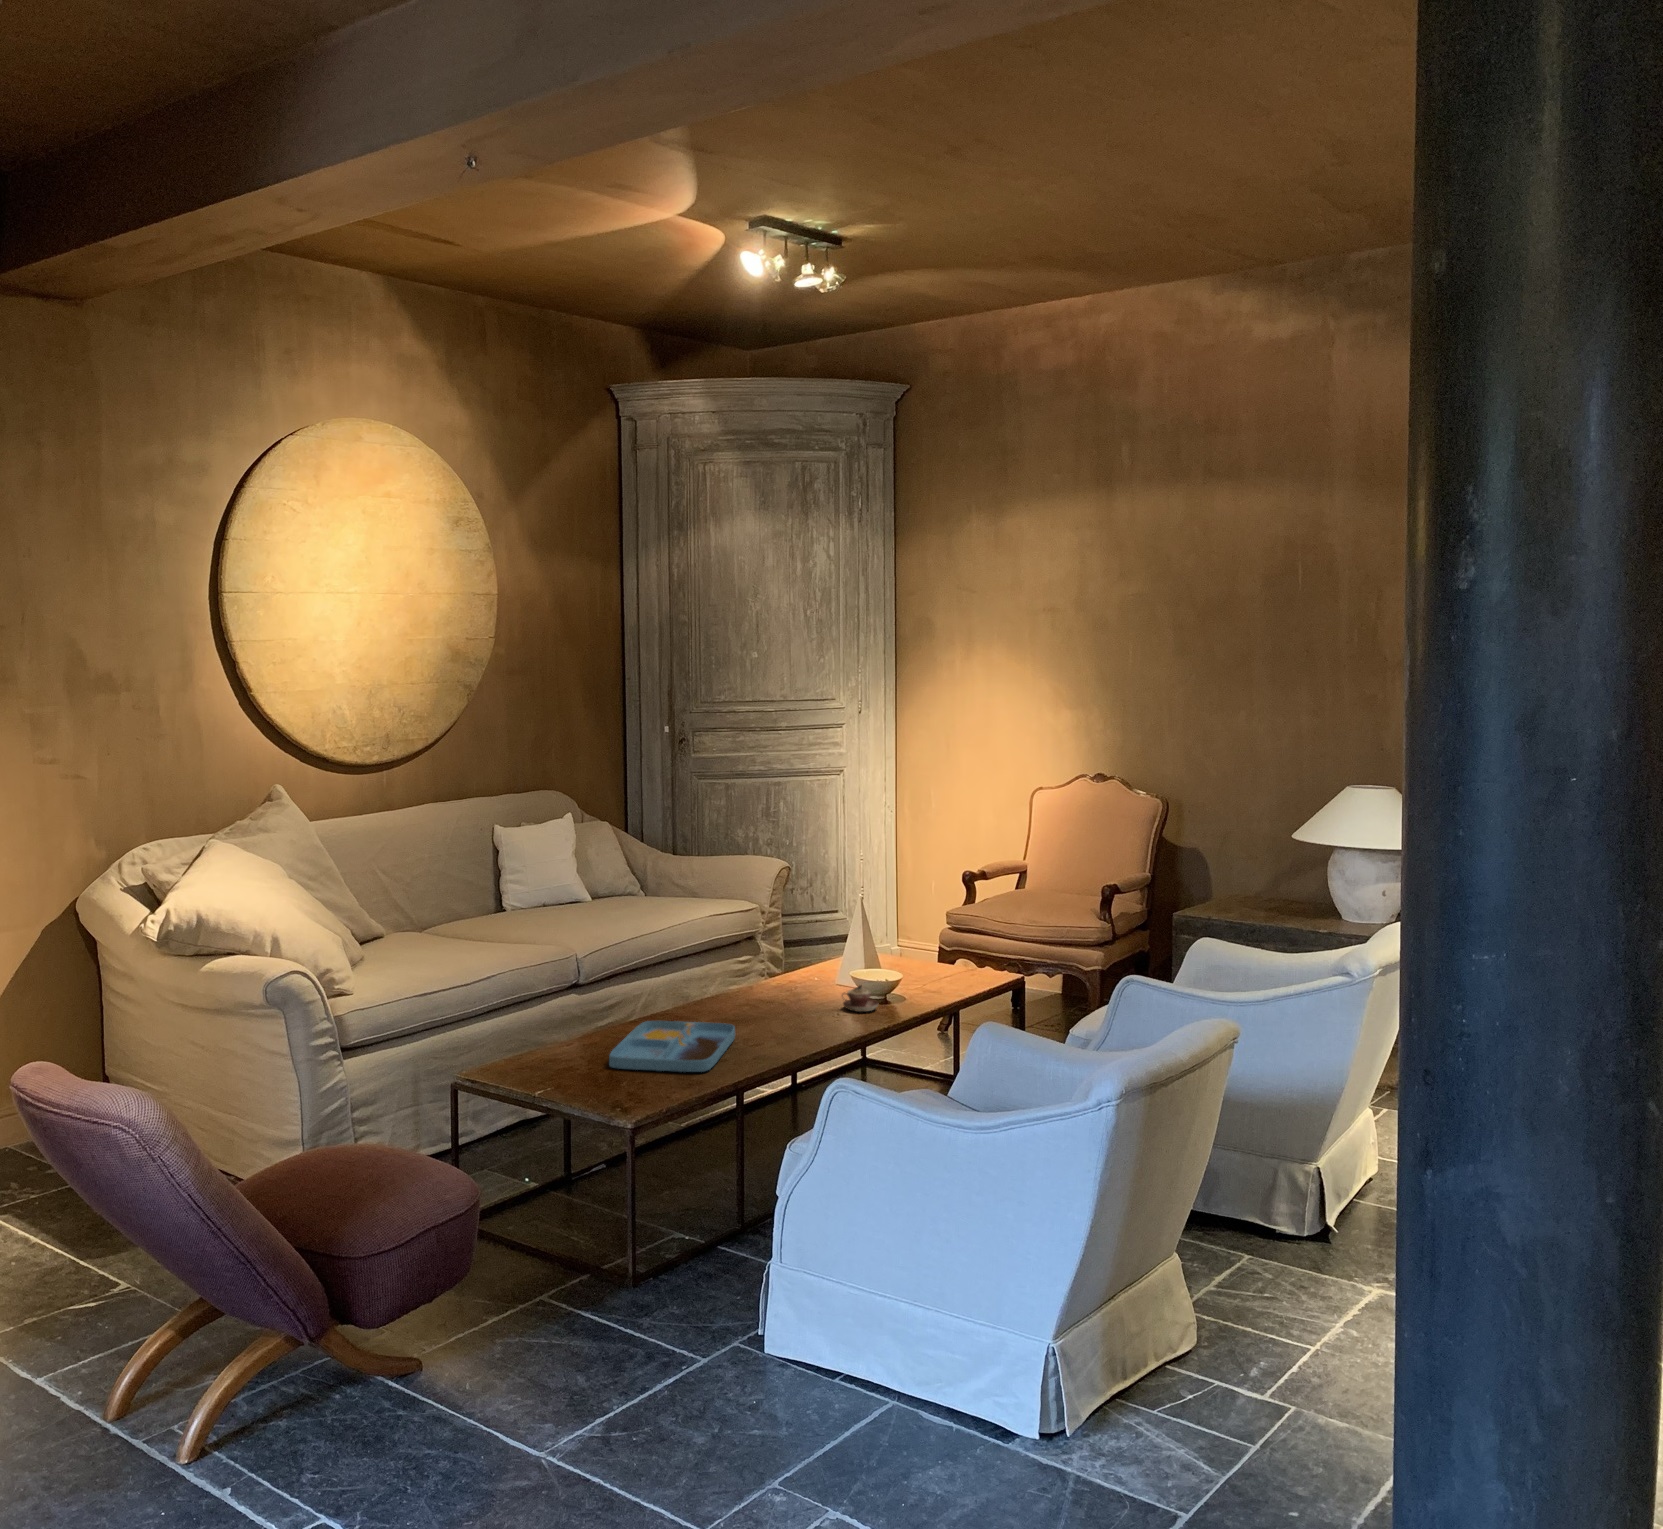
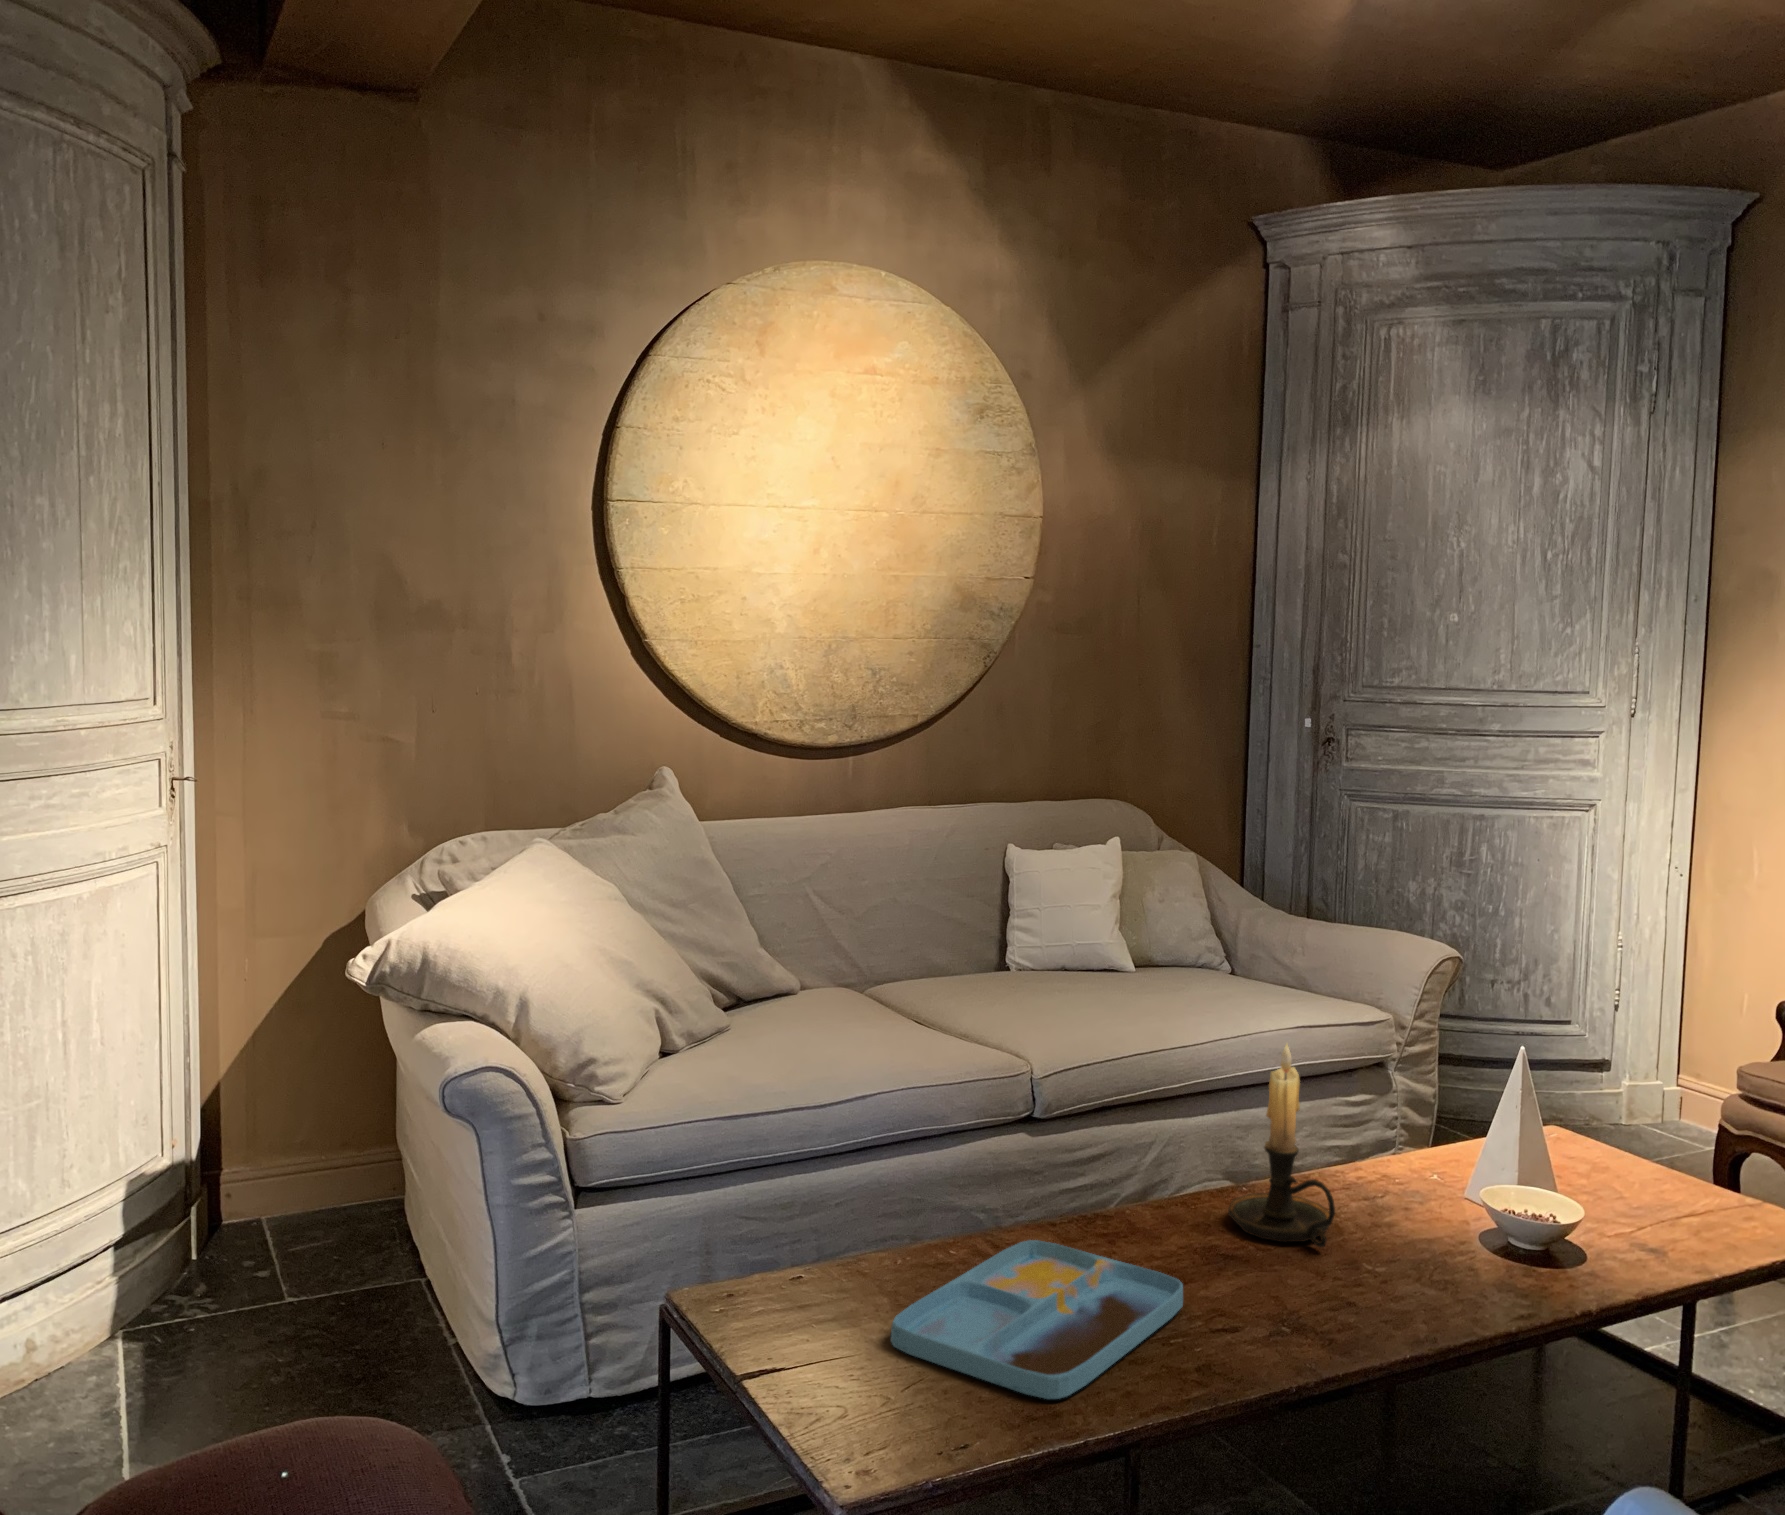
candle holder: none [730,906,790,1010] -> present [1228,1044,1335,1247]
teacup: present [843,985,878,1012] -> none [1444,1228,1521,1285]

